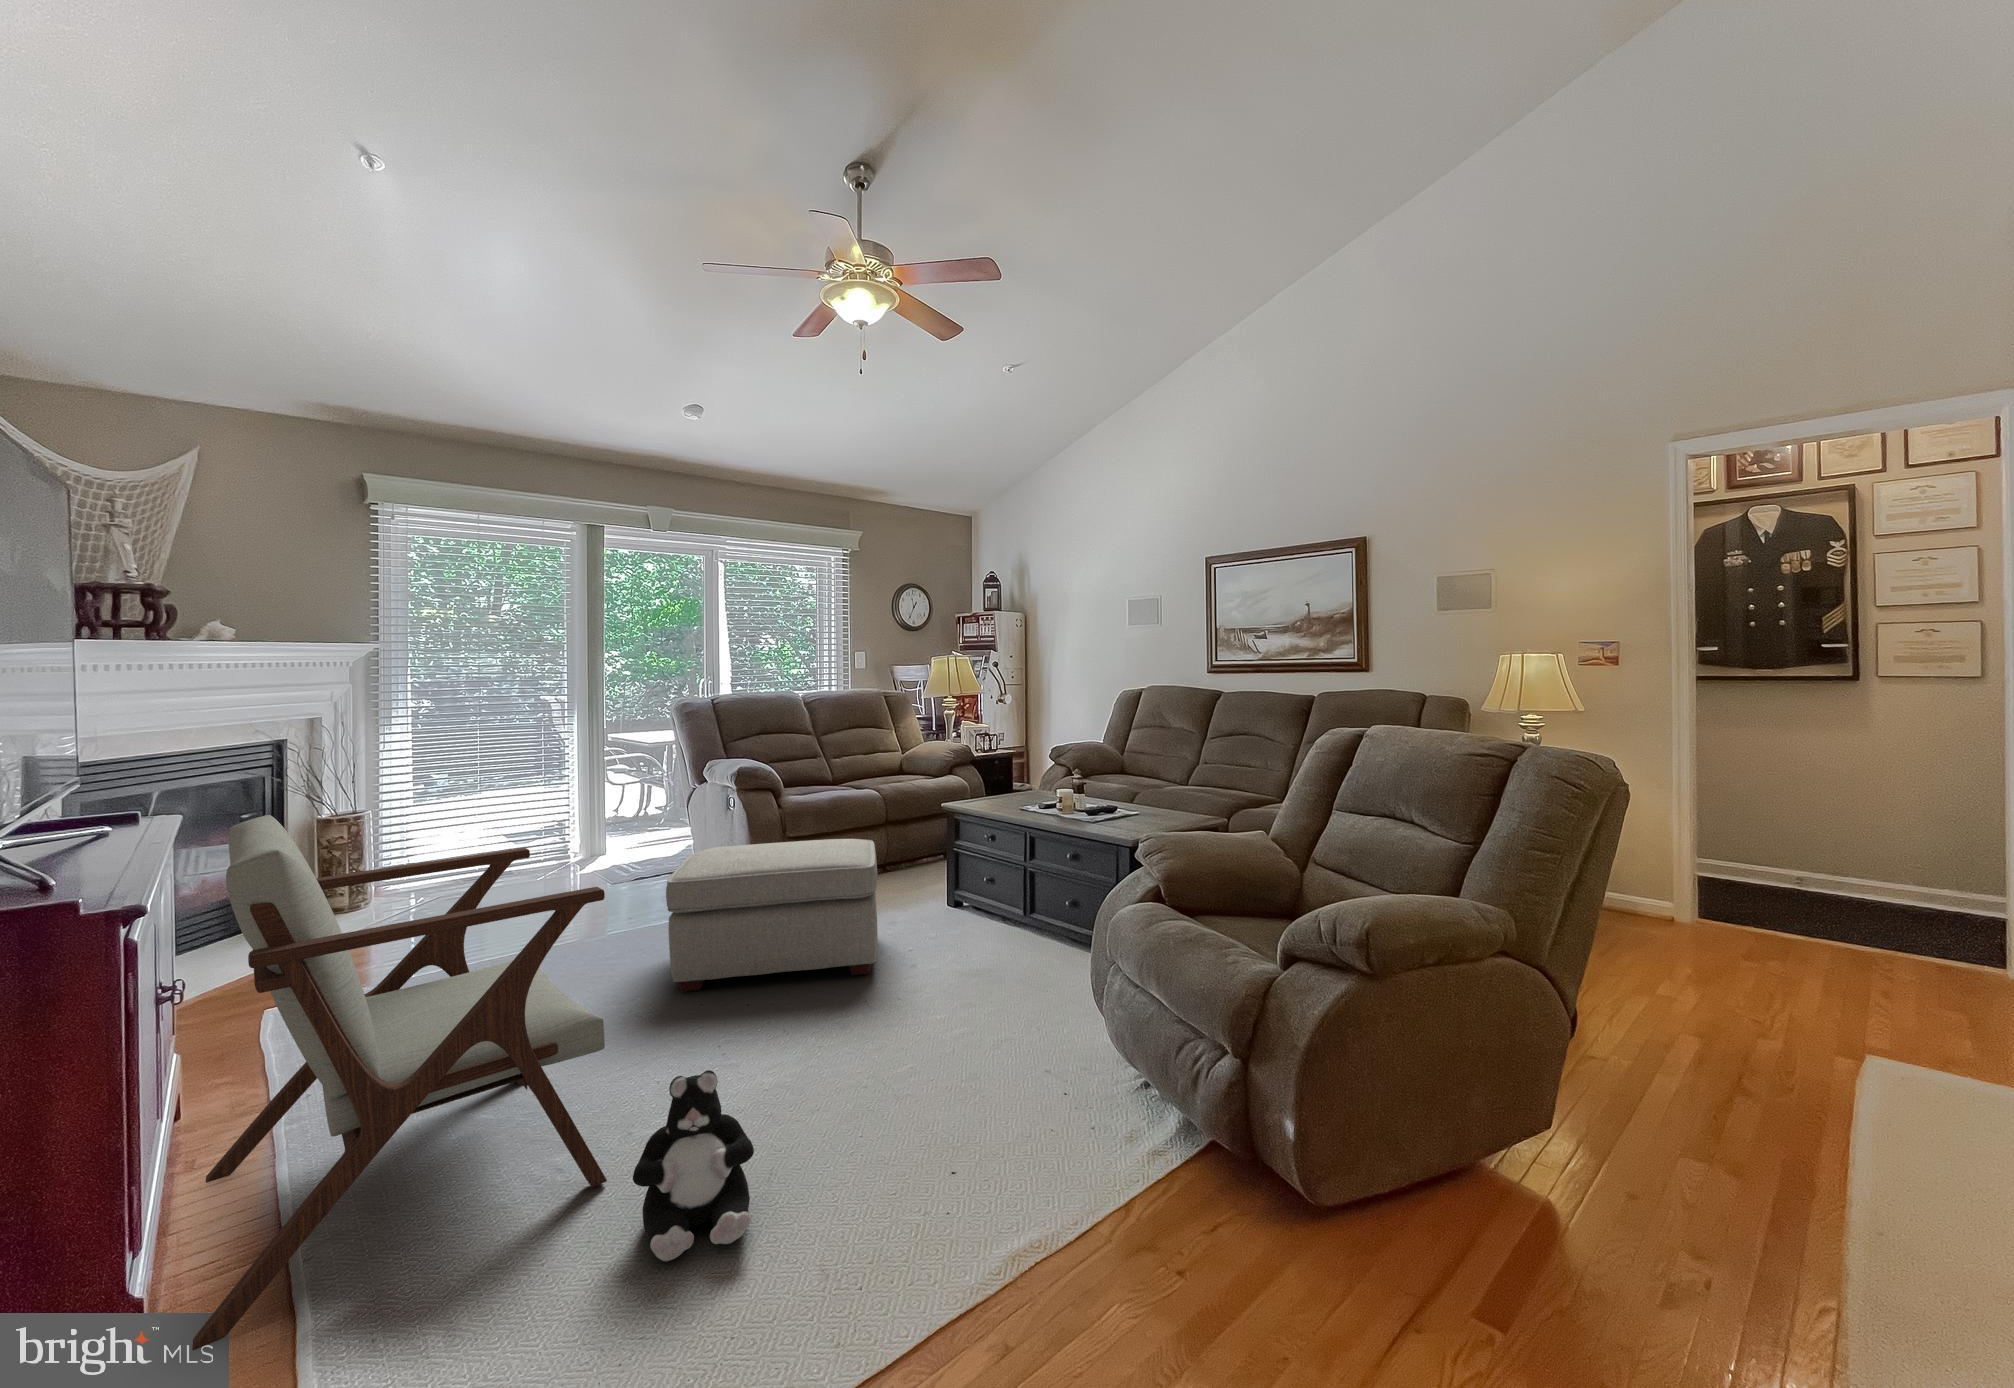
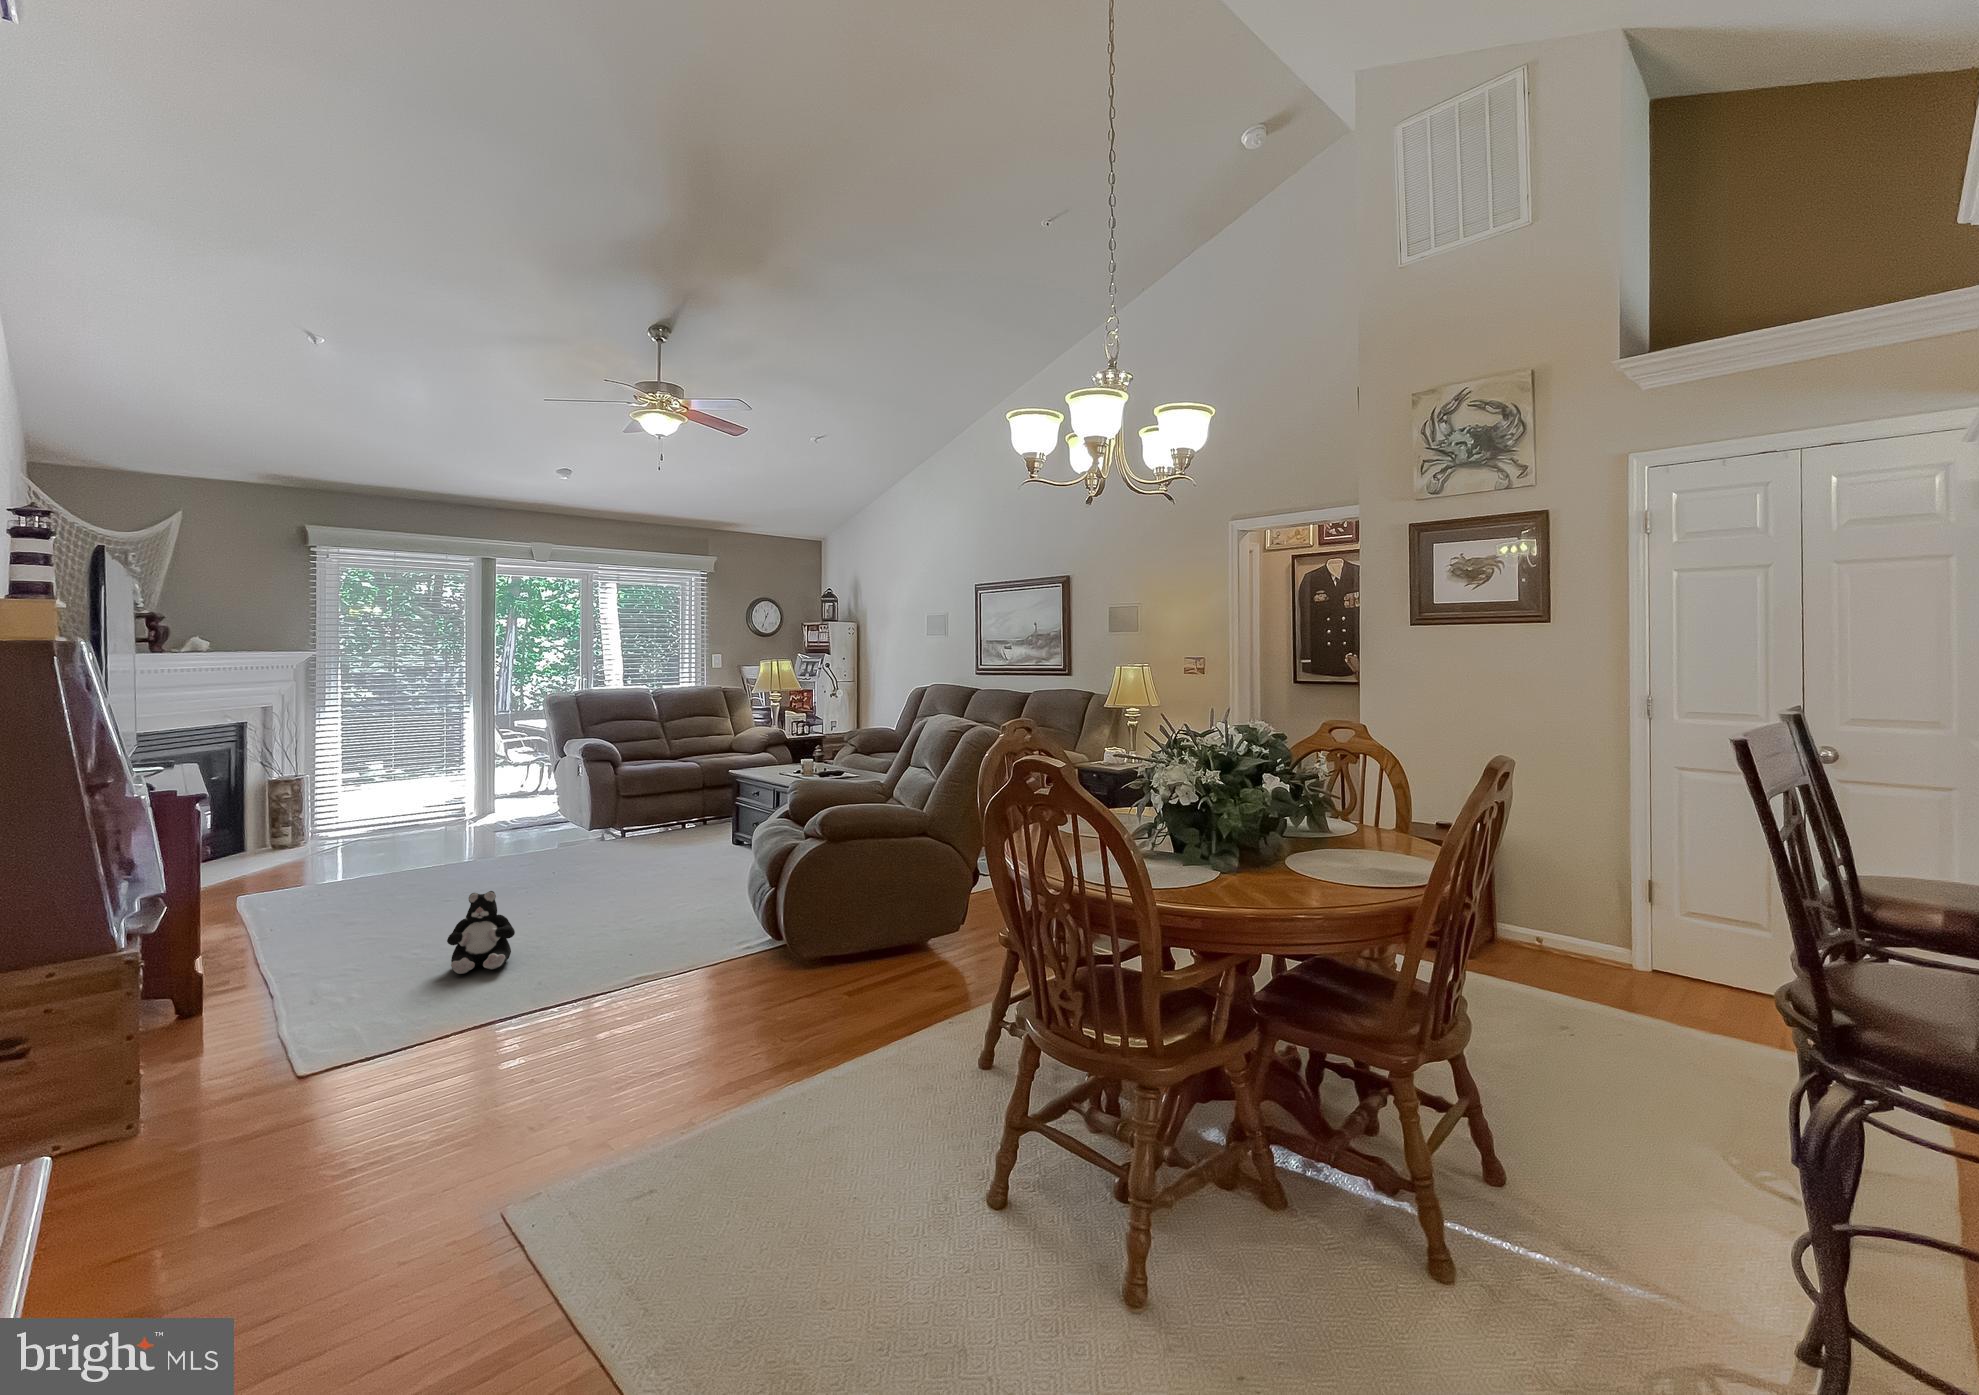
lounge chair: present [192,815,607,1350] -> none [219,759,439,998]
ottoman: present [666,839,878,992] -> none [505,792,664,886]

